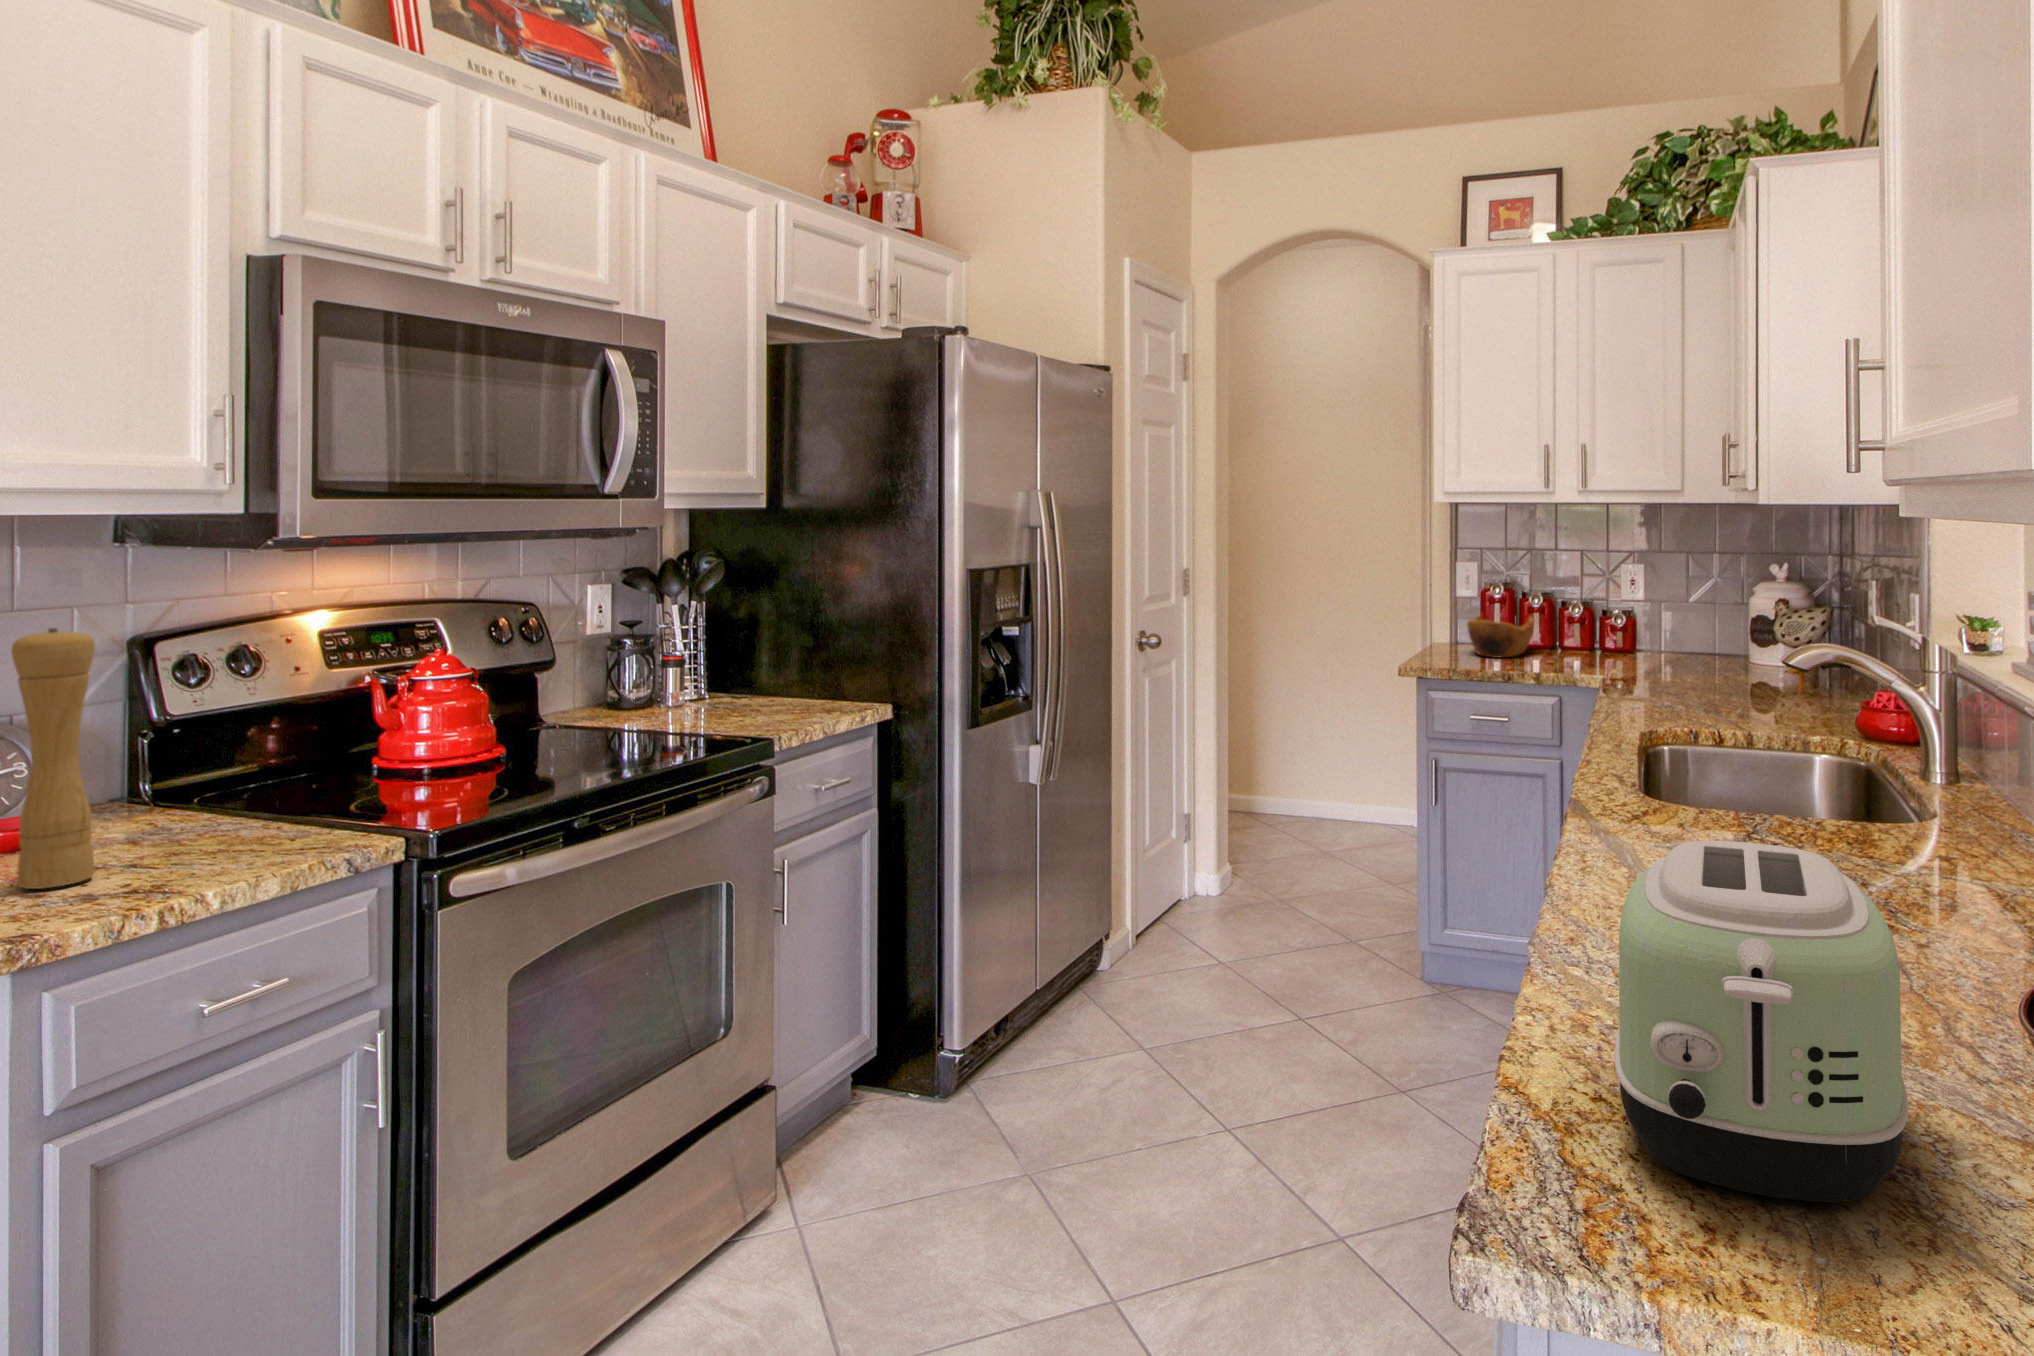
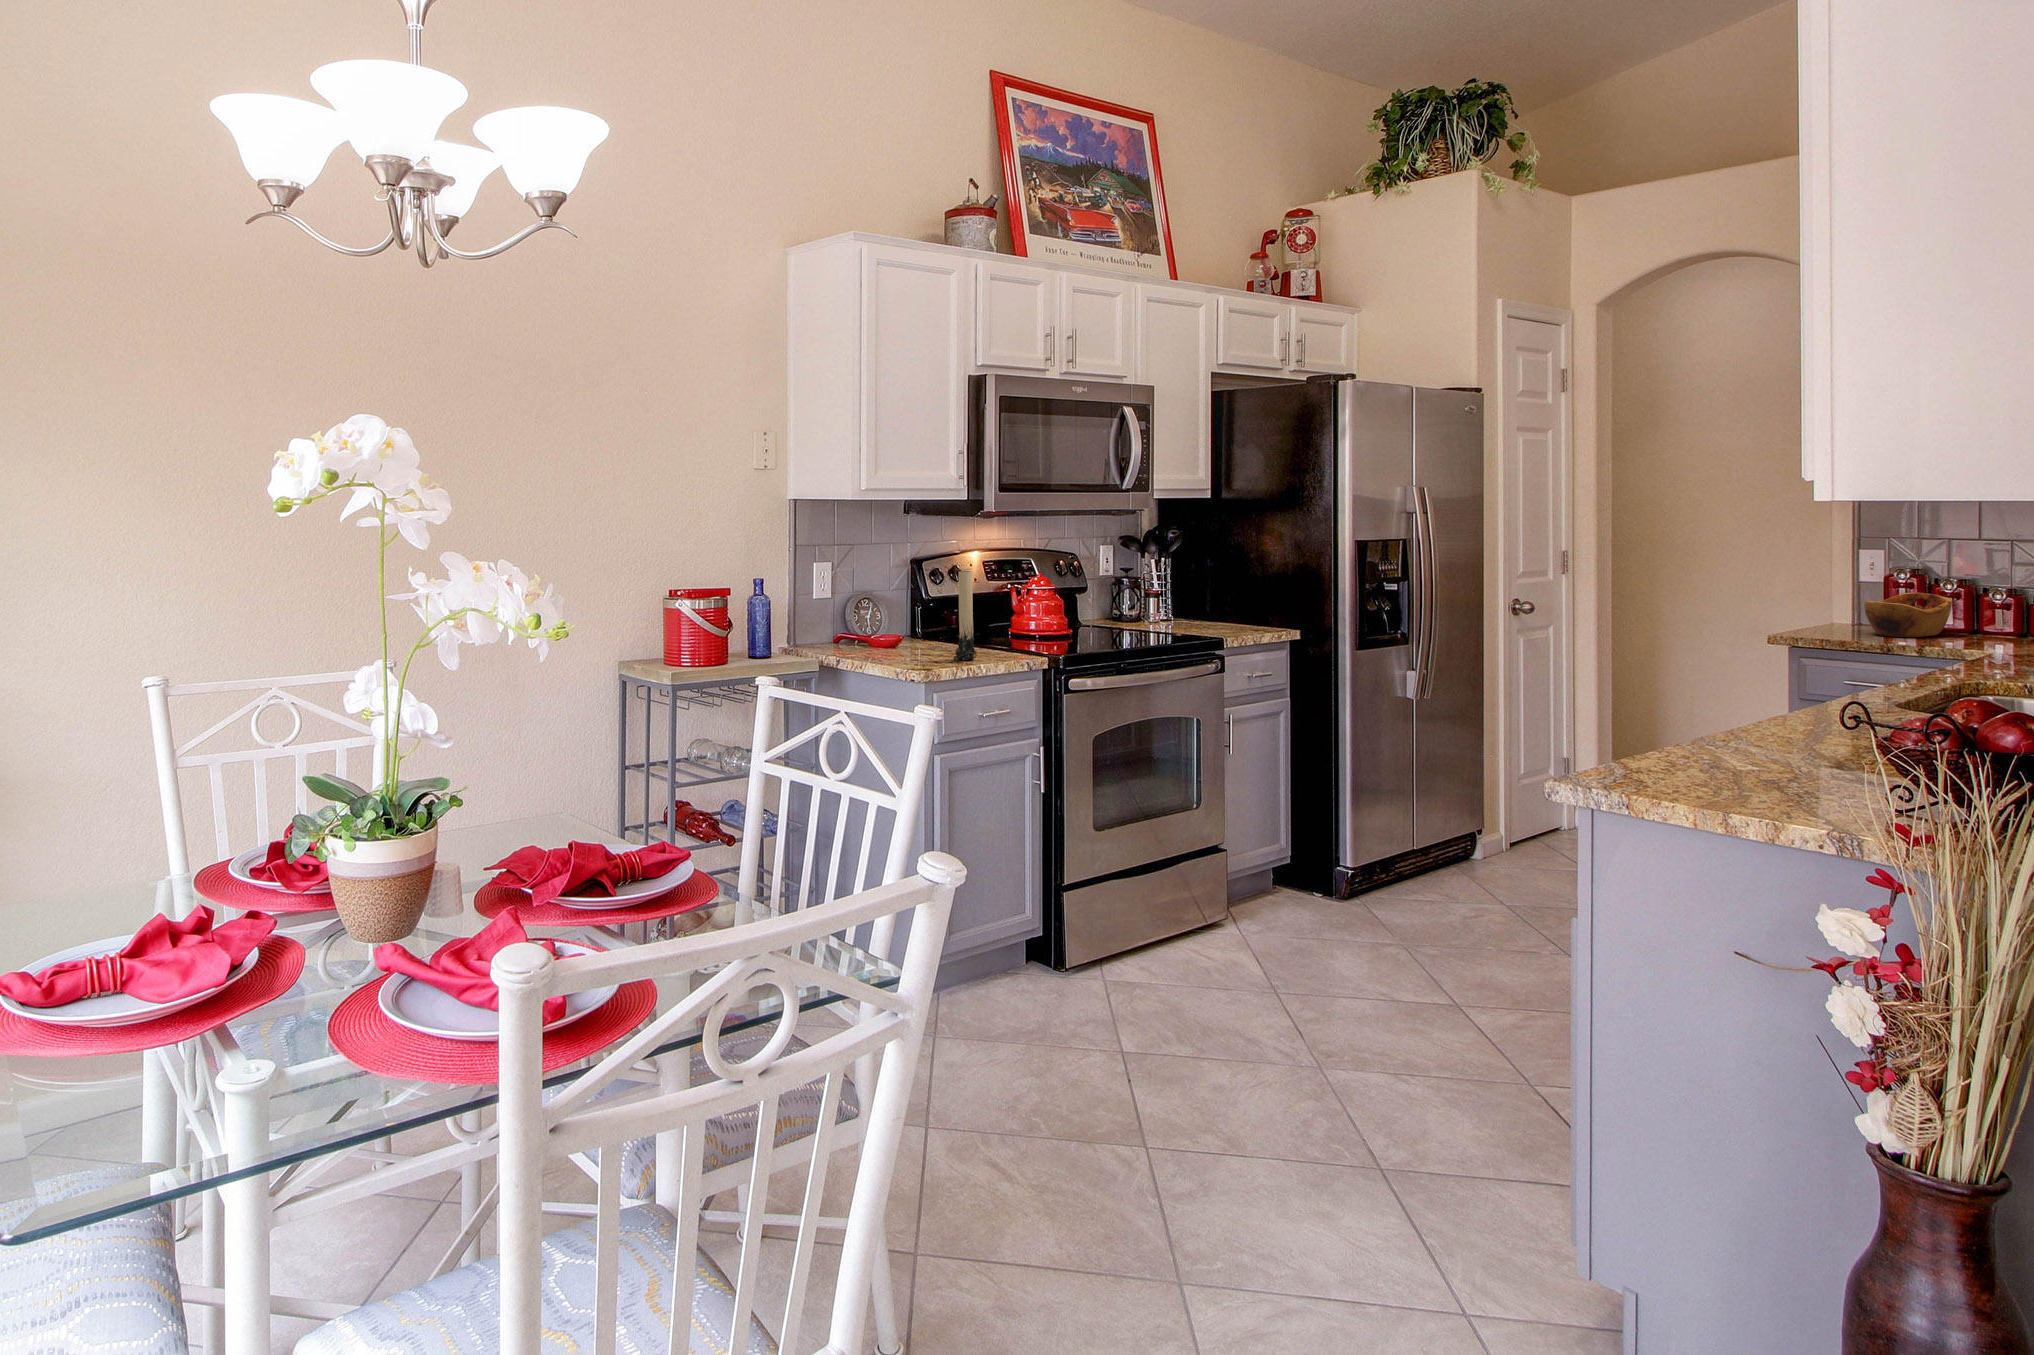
pepper mill: present [11,628,95,889] -> none [906,549,933,658]
candle: none [131,669,205,892] -> present [953,568,977,661]
toaster: present [1614,841,1908,1203] -> none [1632,654,1804,792]

